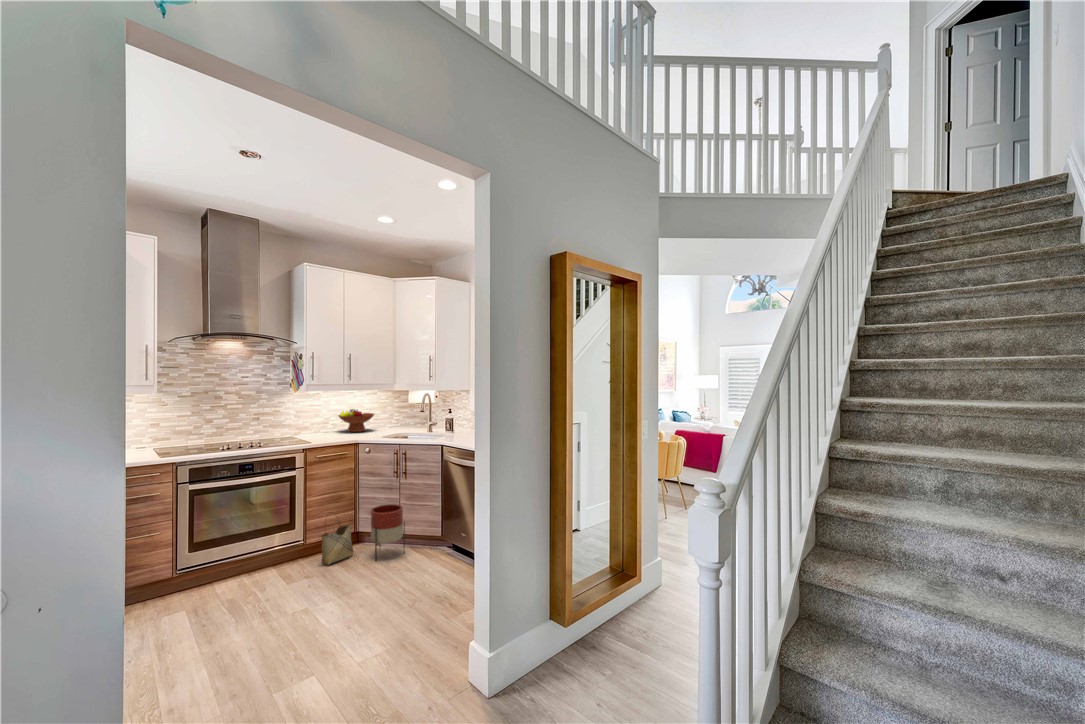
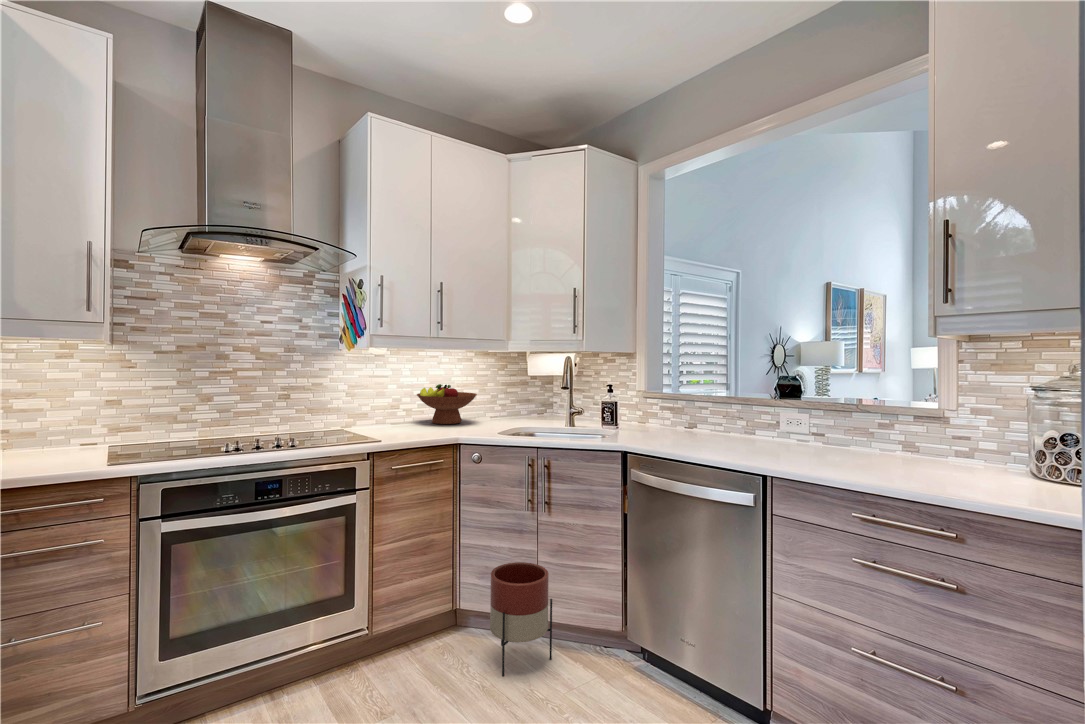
woven basket: present [321,515,353,565] -> none [403,575,457,678]

